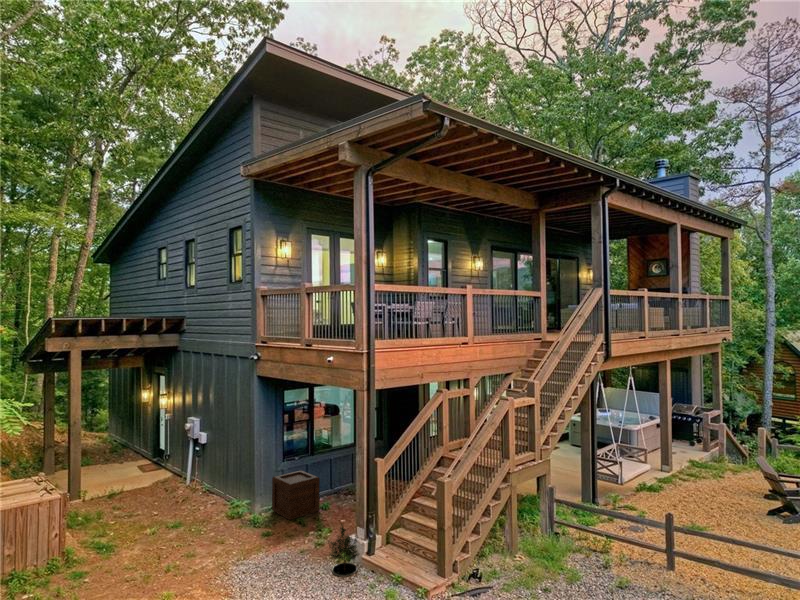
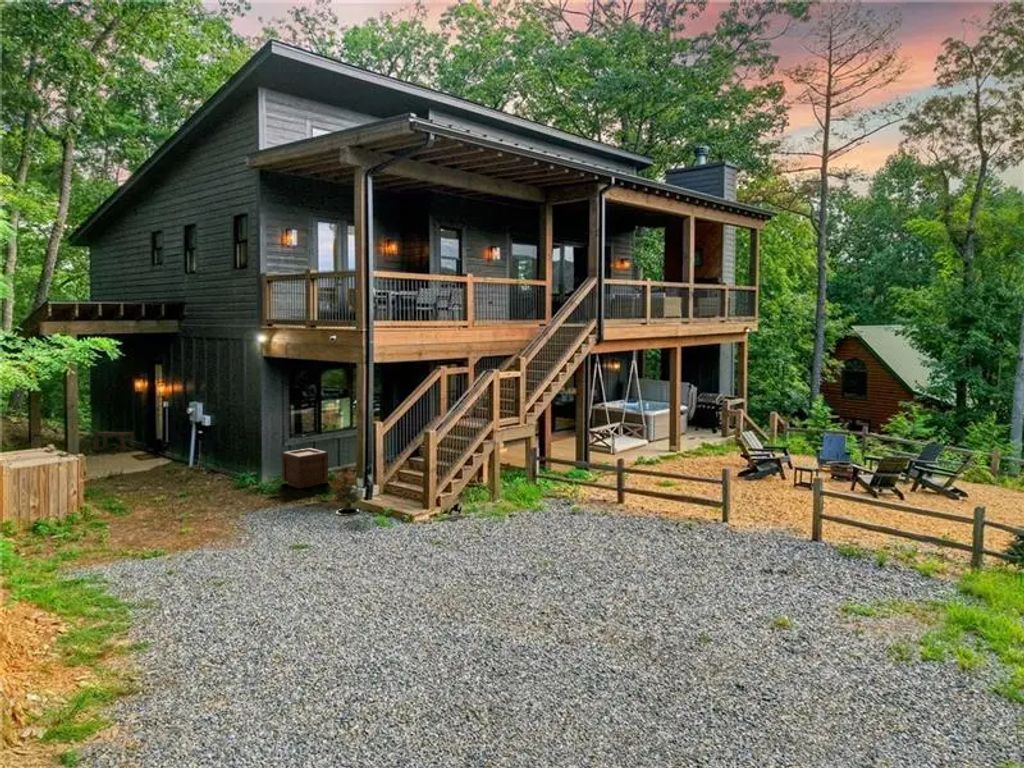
bench: none [104,437,140,458] -> present [94,432,134,452]

